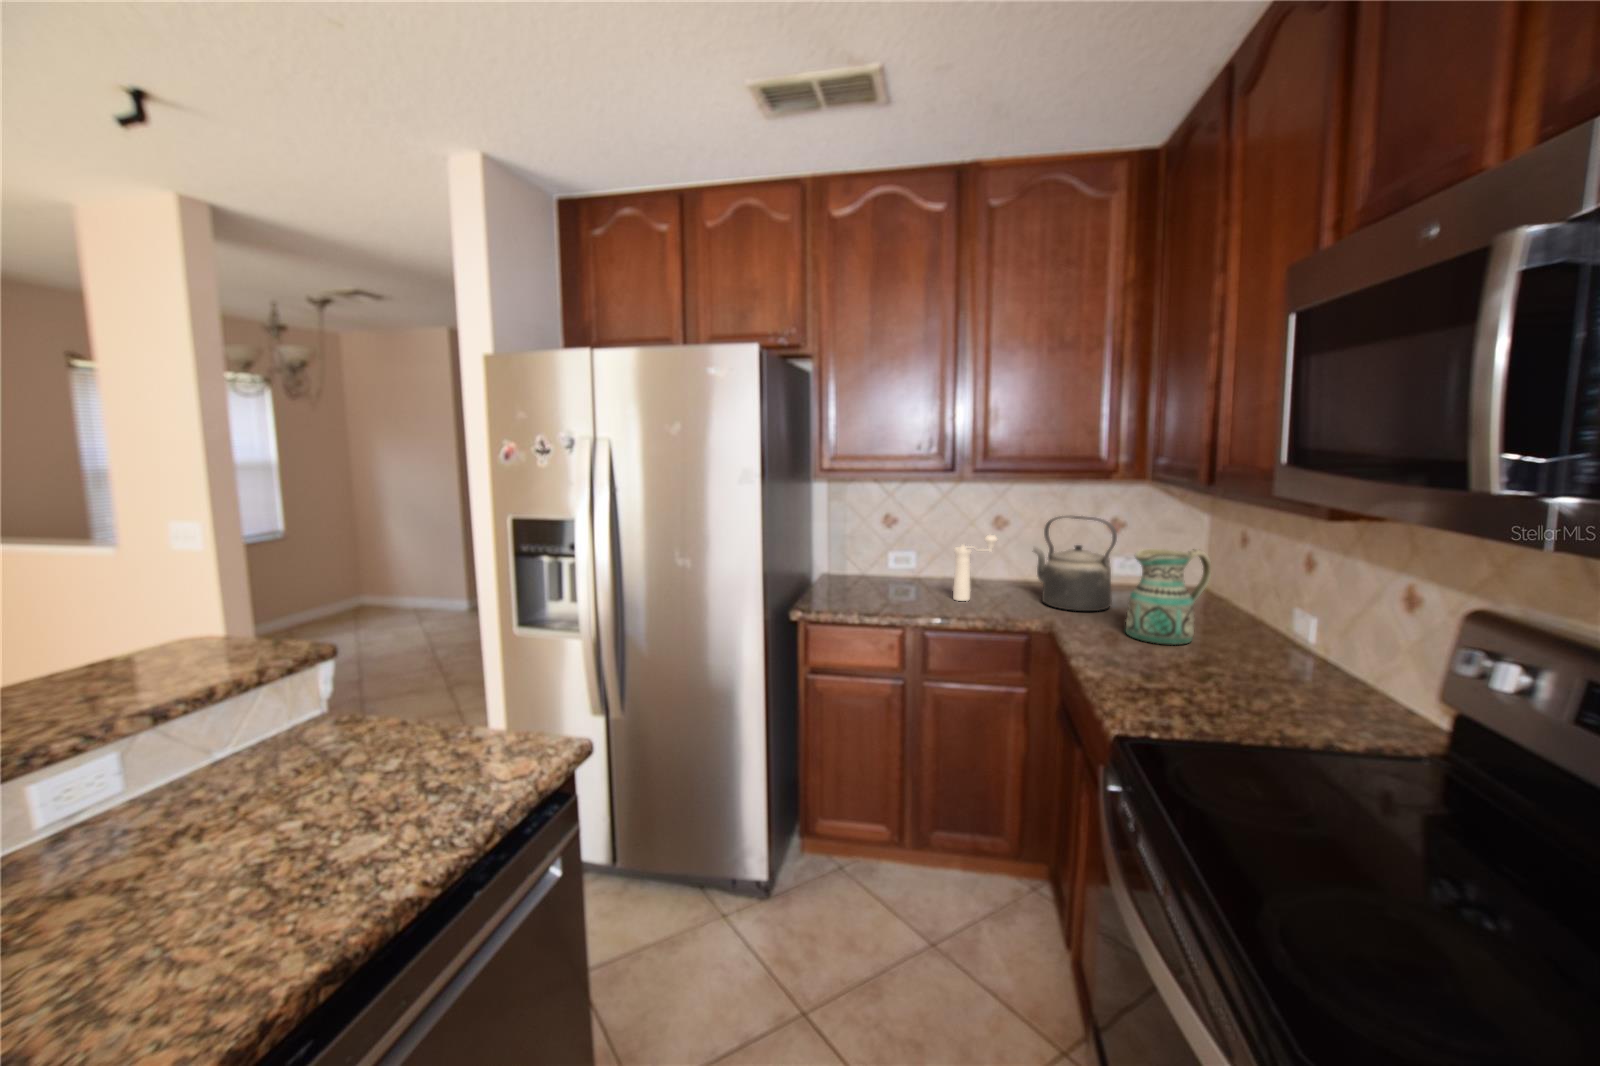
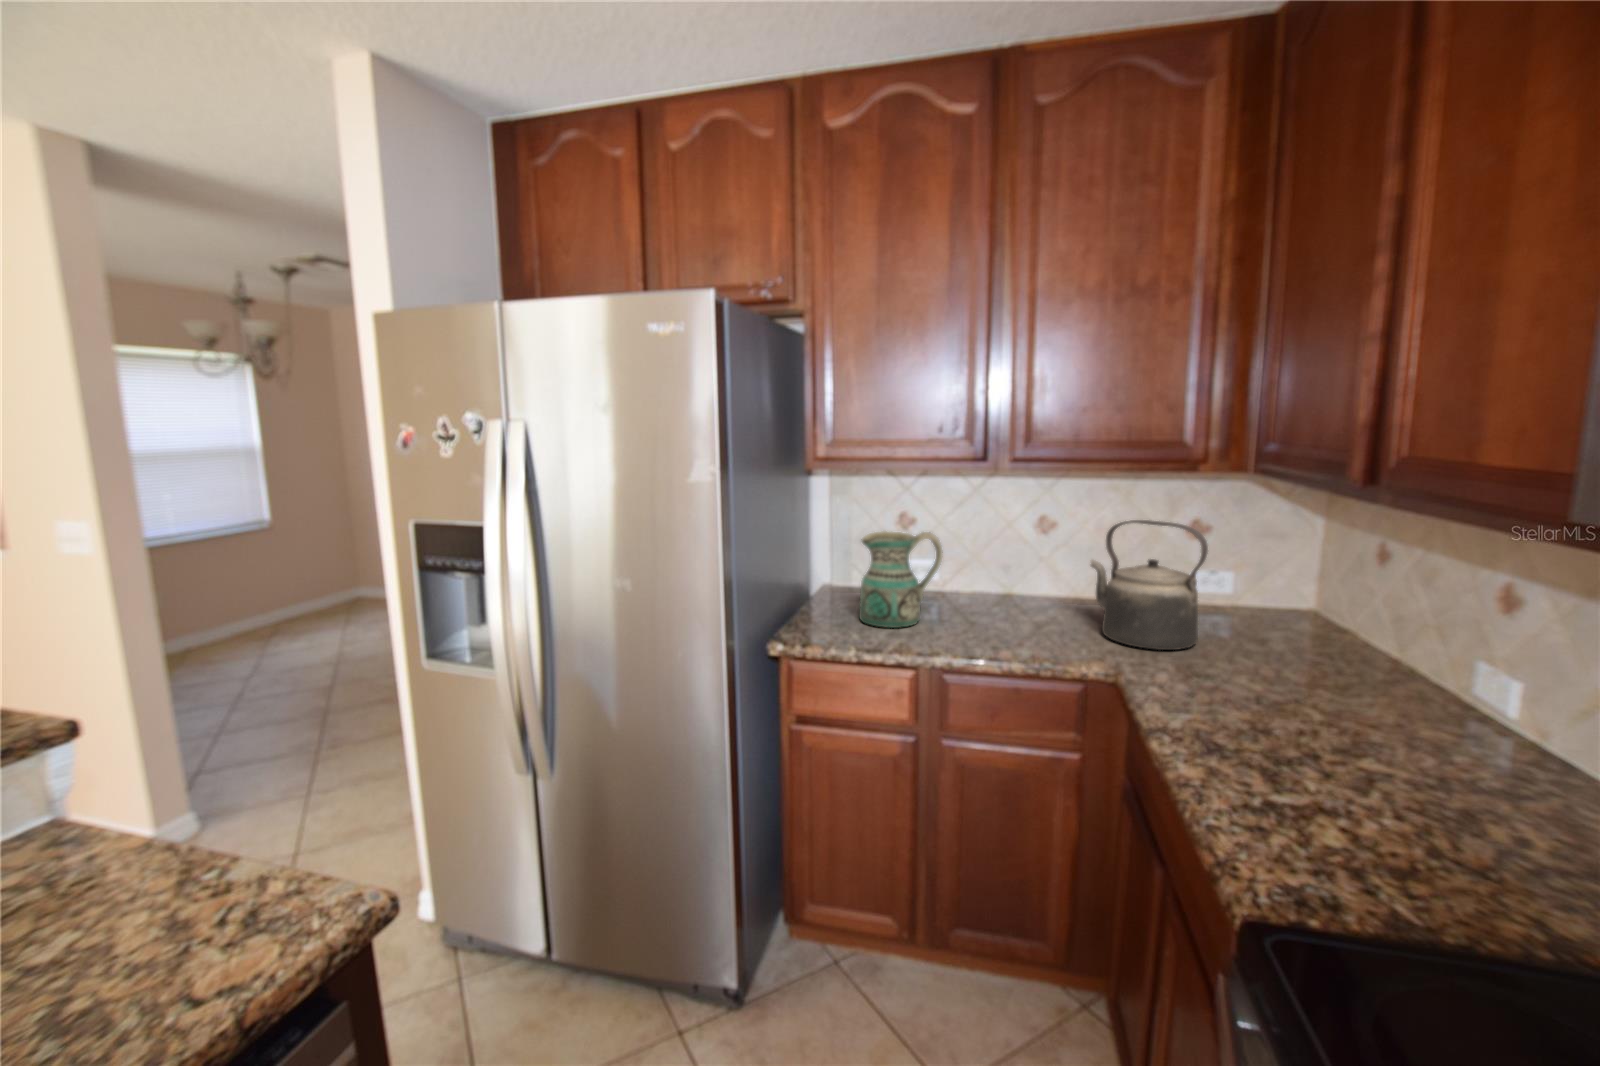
pepper mill: present [953,535,997,601] -> none [984,544,1043,631]
ceramic pitcher: present [1126,549,1211,645] -> present [859,531,943,628]

